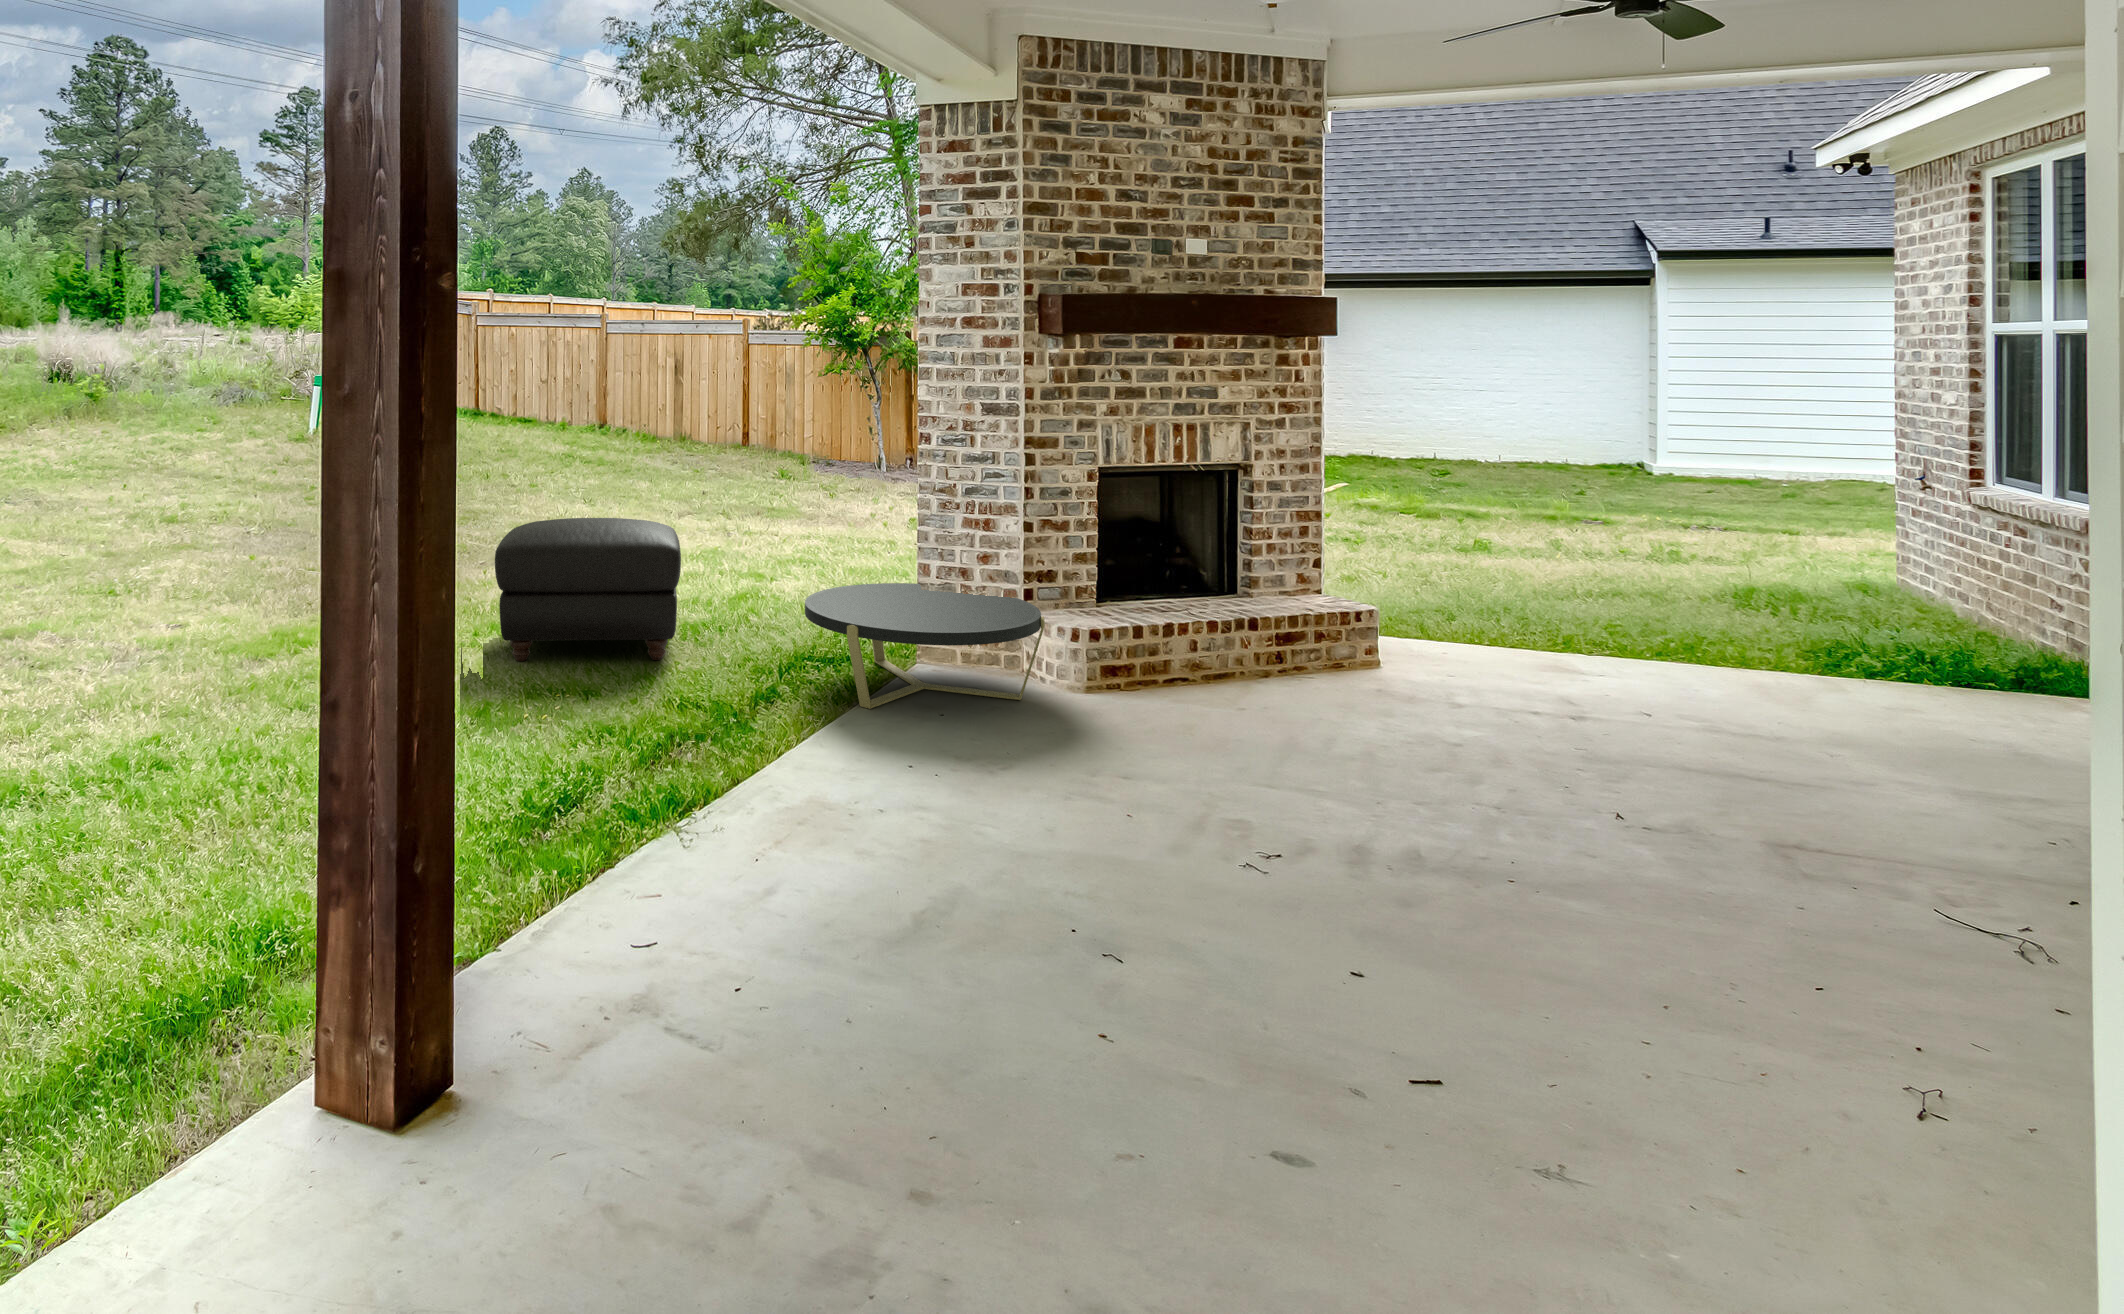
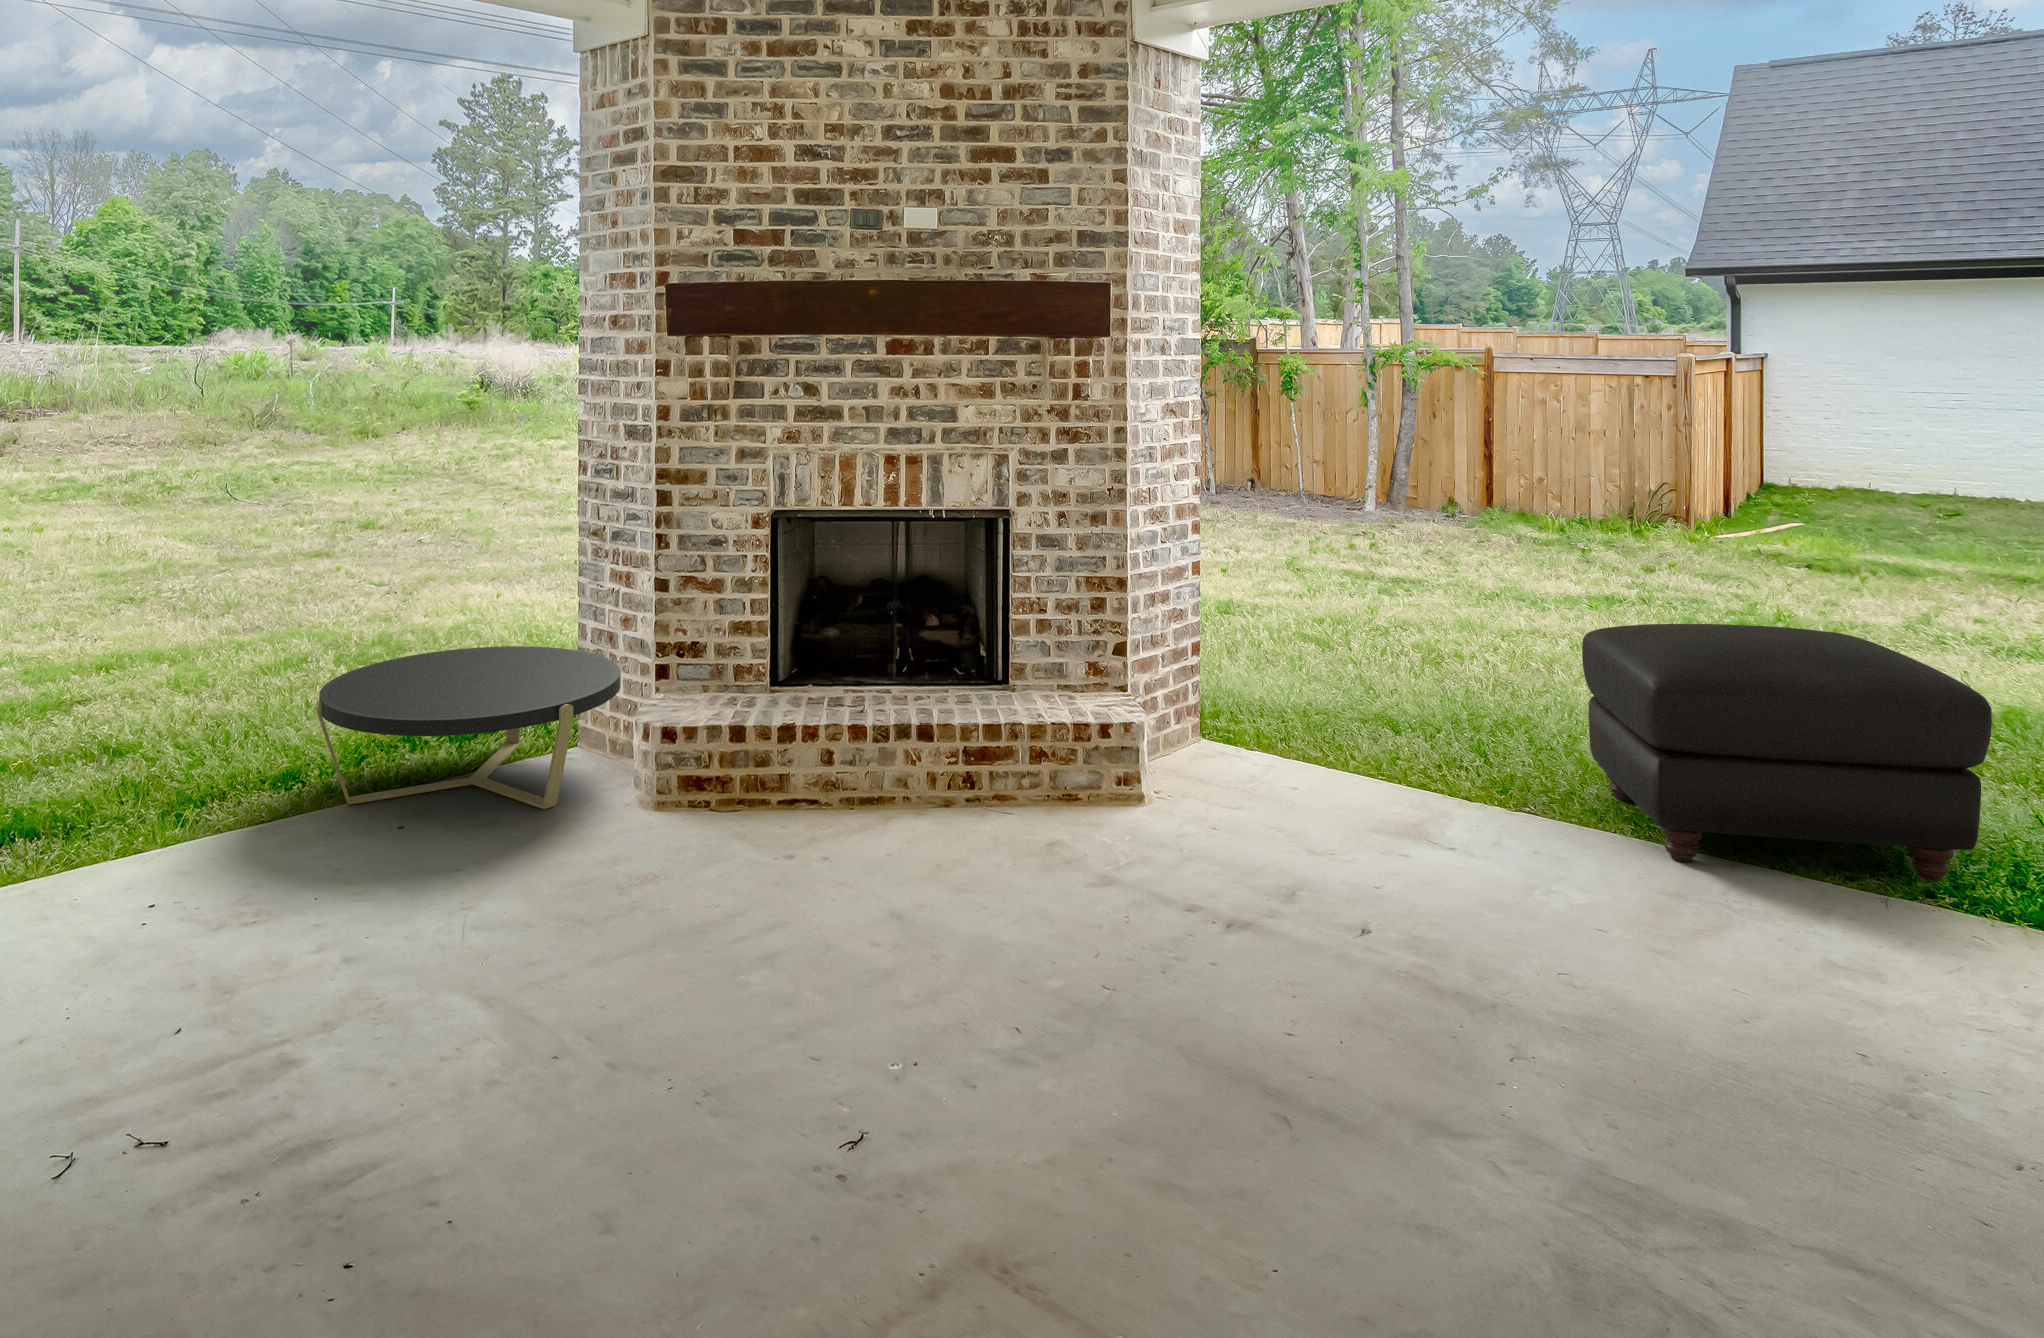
ottoman: present [495,518,681,661] -> present [1582,624,1992,881]

